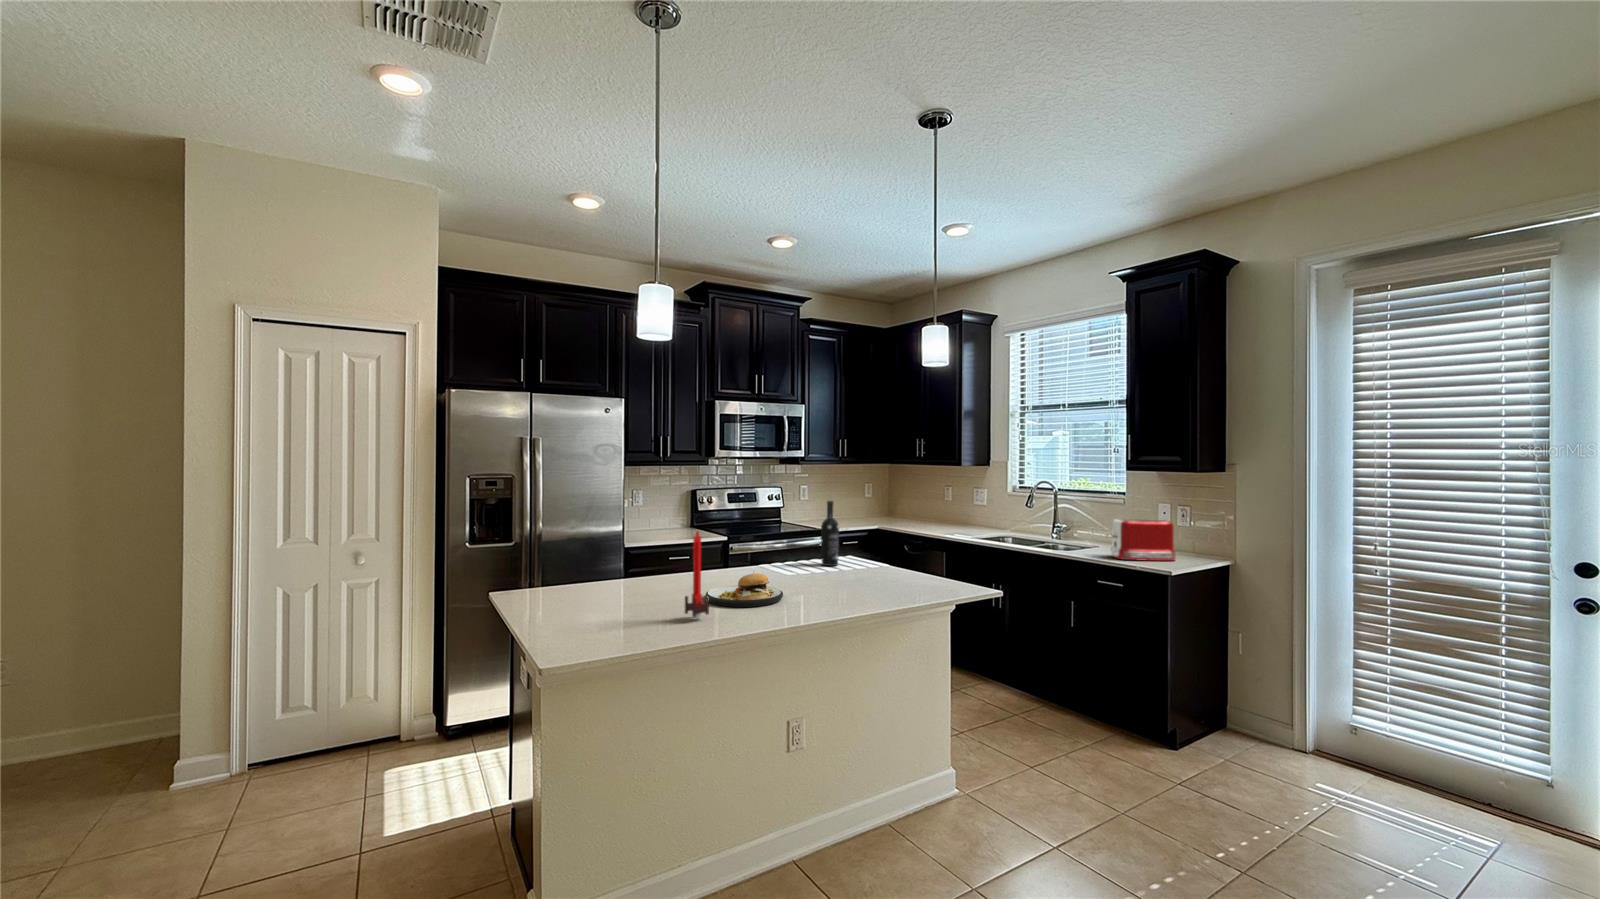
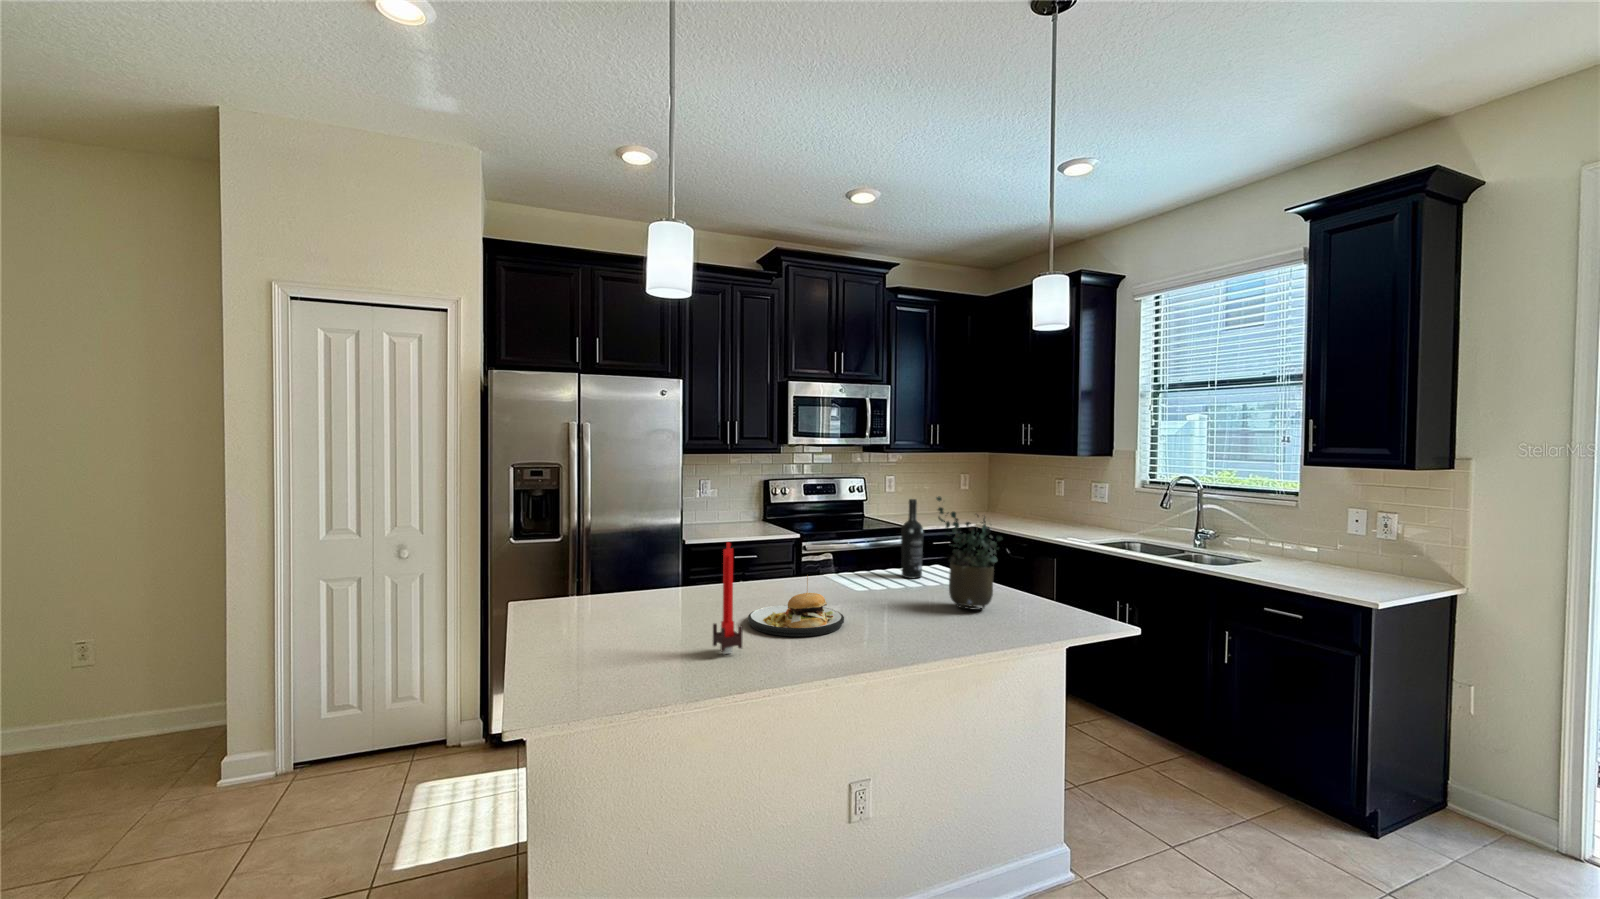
potted plant: none [851,496,904,585] -> present [936,497,1003,610]
toaster: present [1111,519,1176,561] -> none [1278,527,1373,584]

